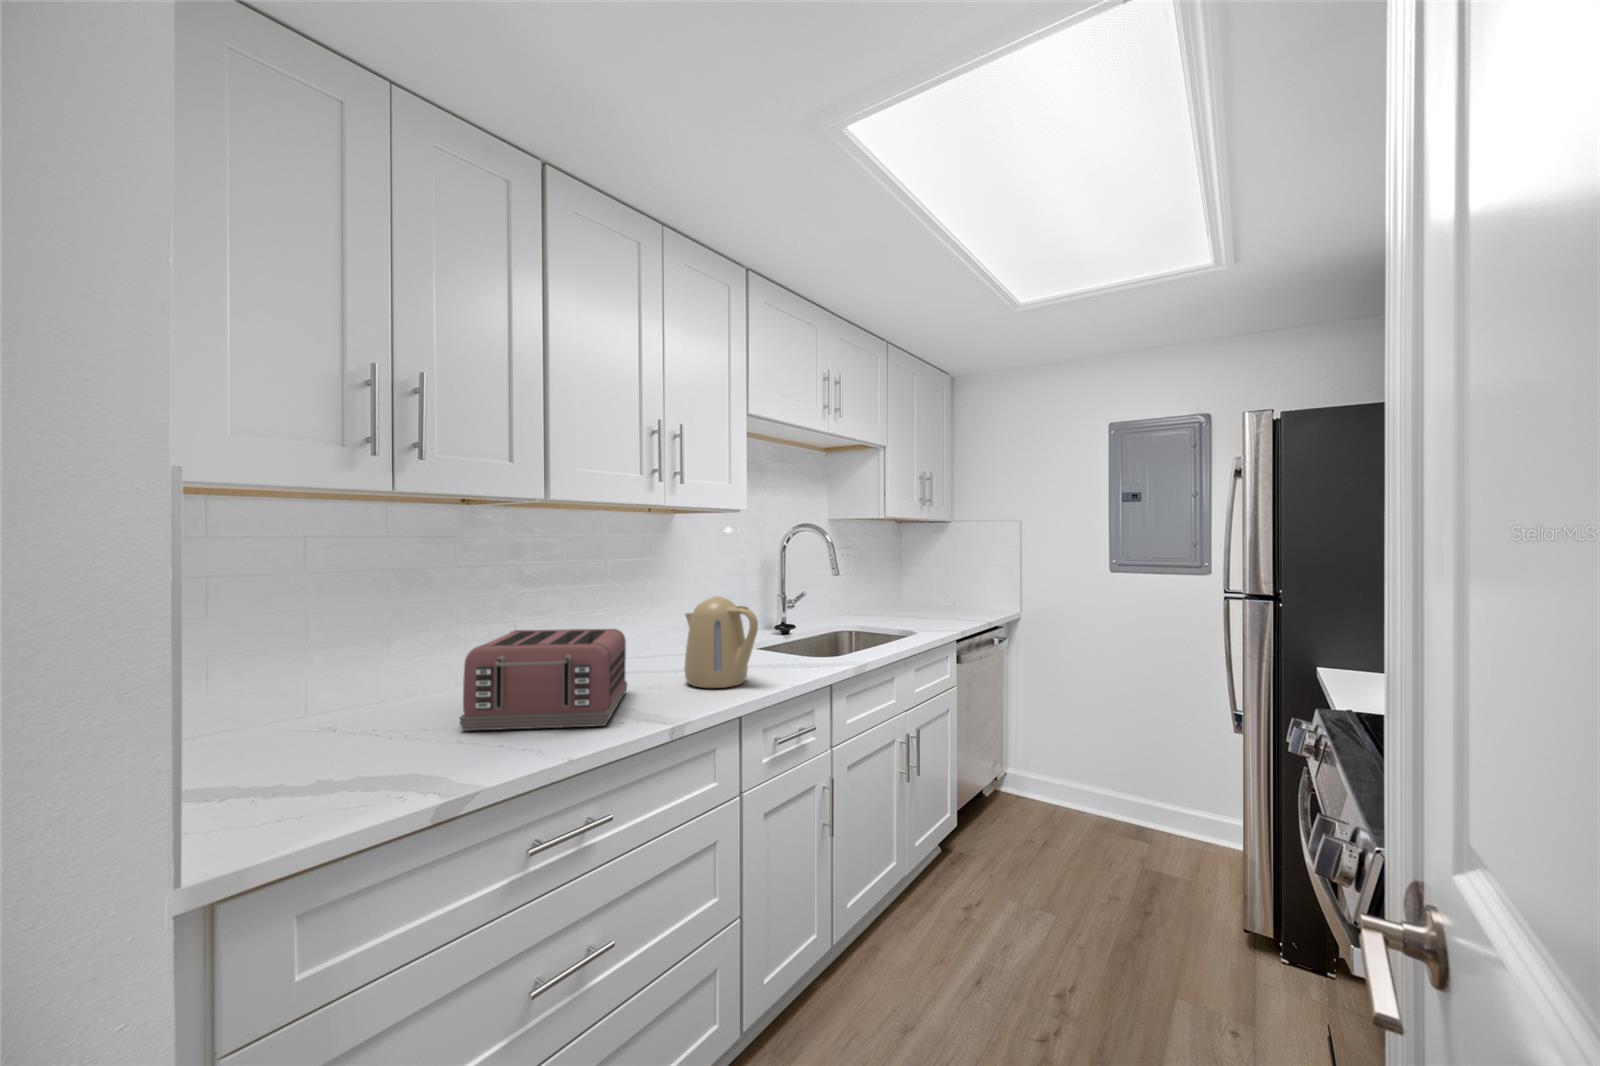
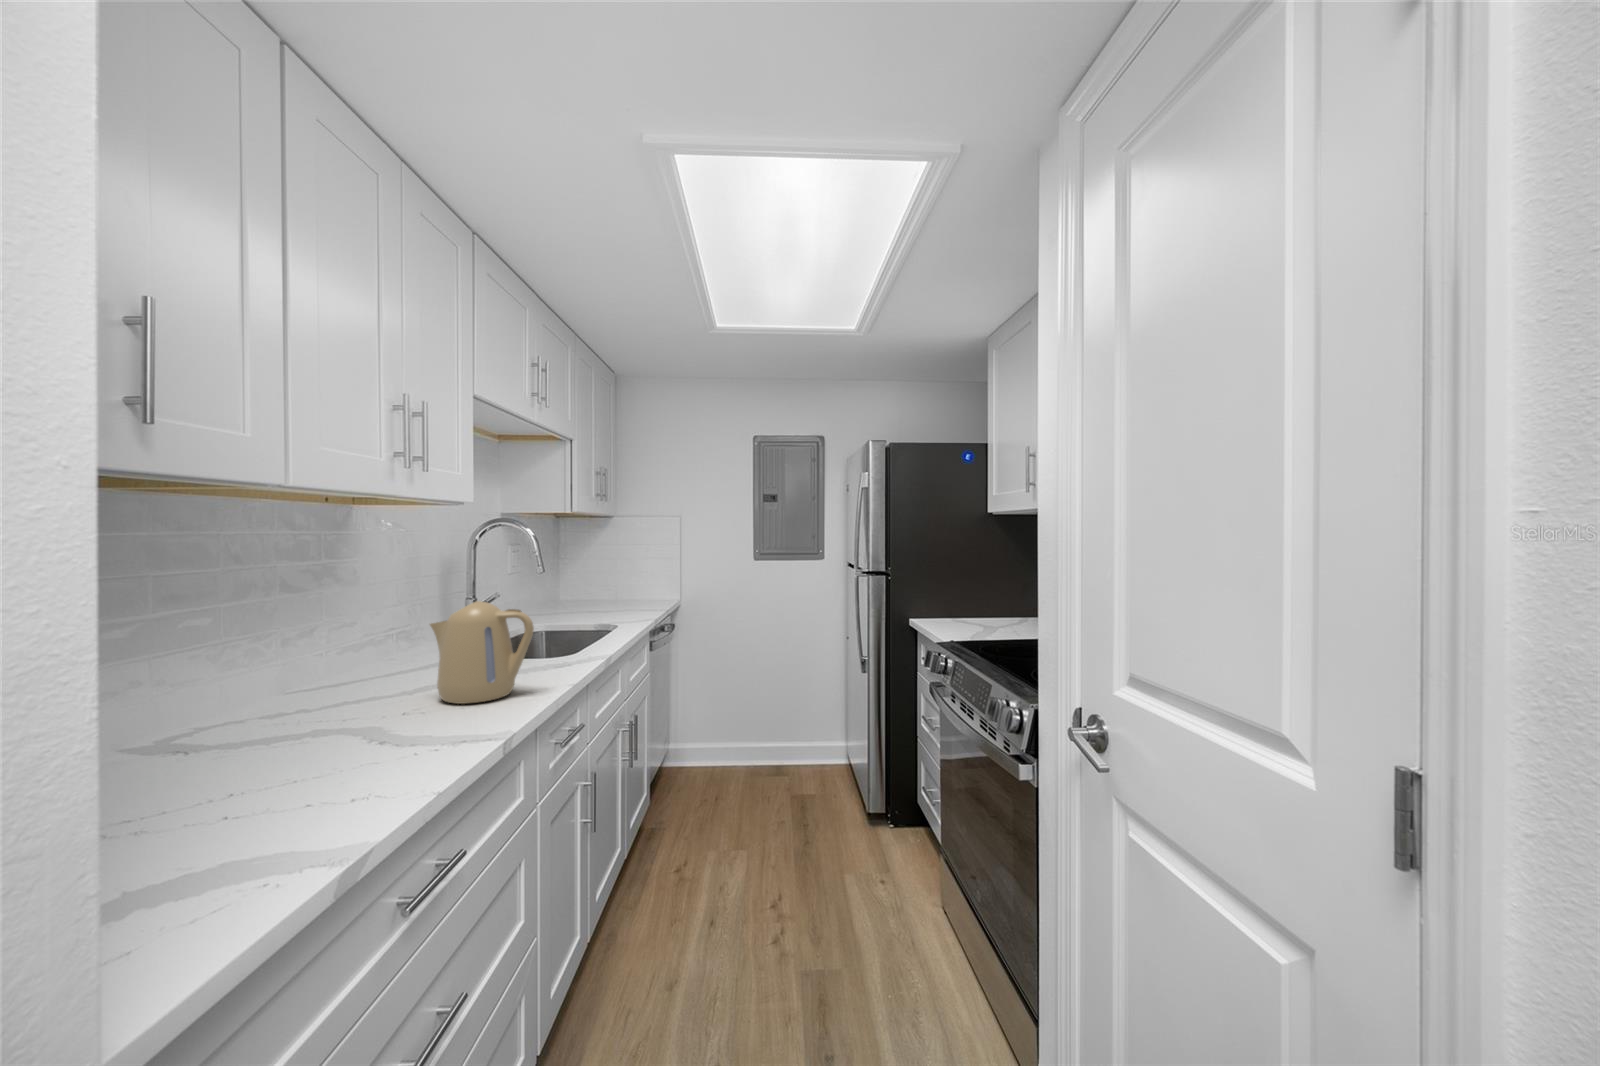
toaster: present [460,629,627,731] -> none [183,649,416,810]

